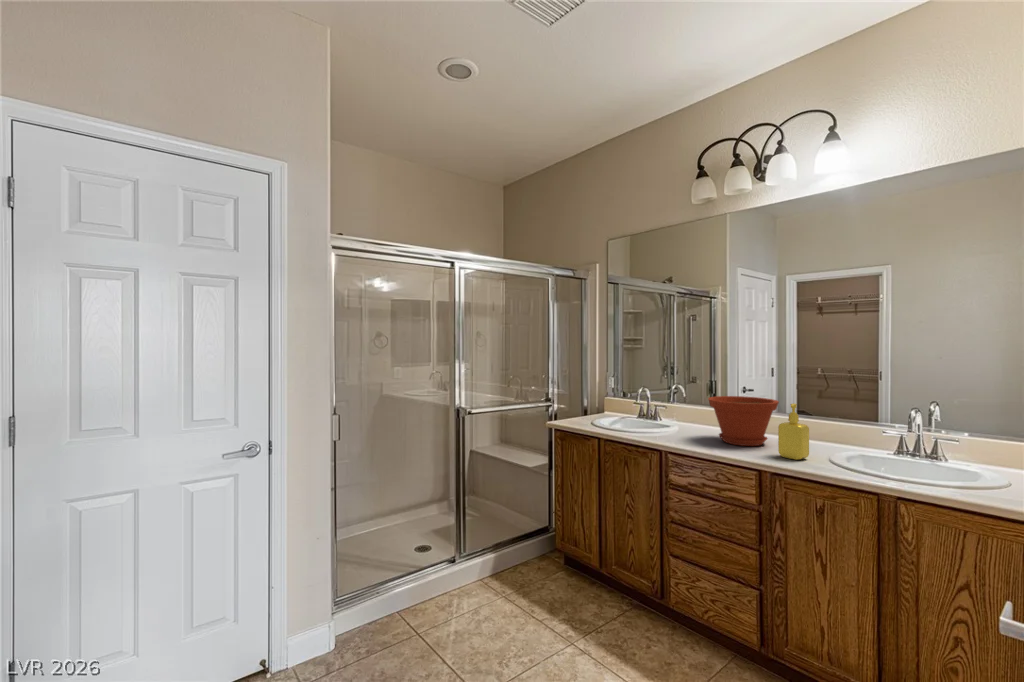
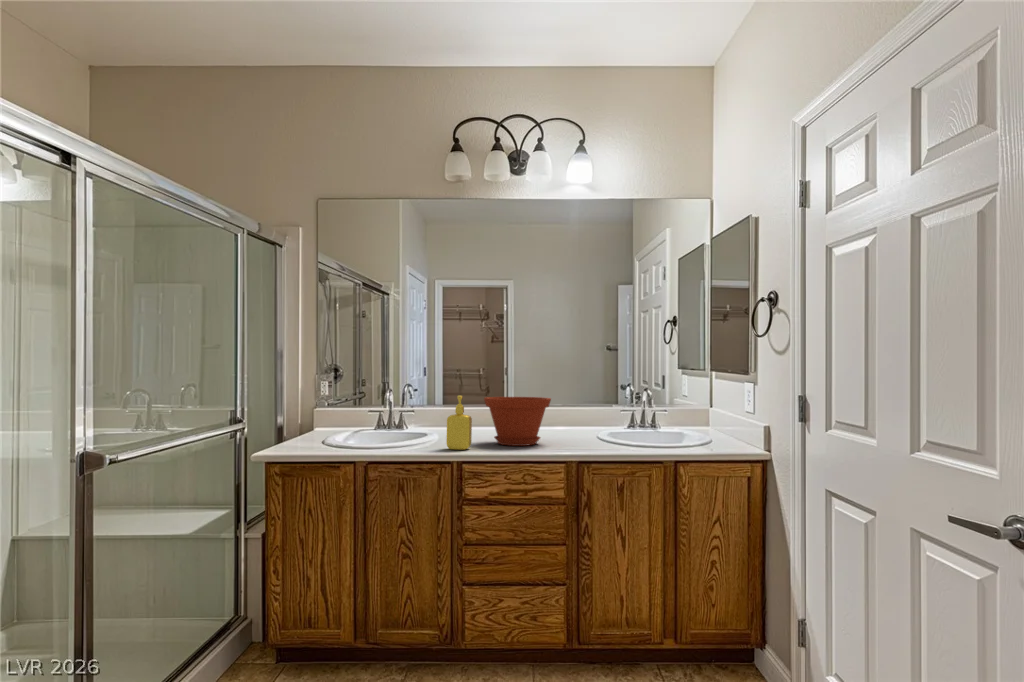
soap dispenser: present [778,403,809,460] -> present [447,395,472,450]

